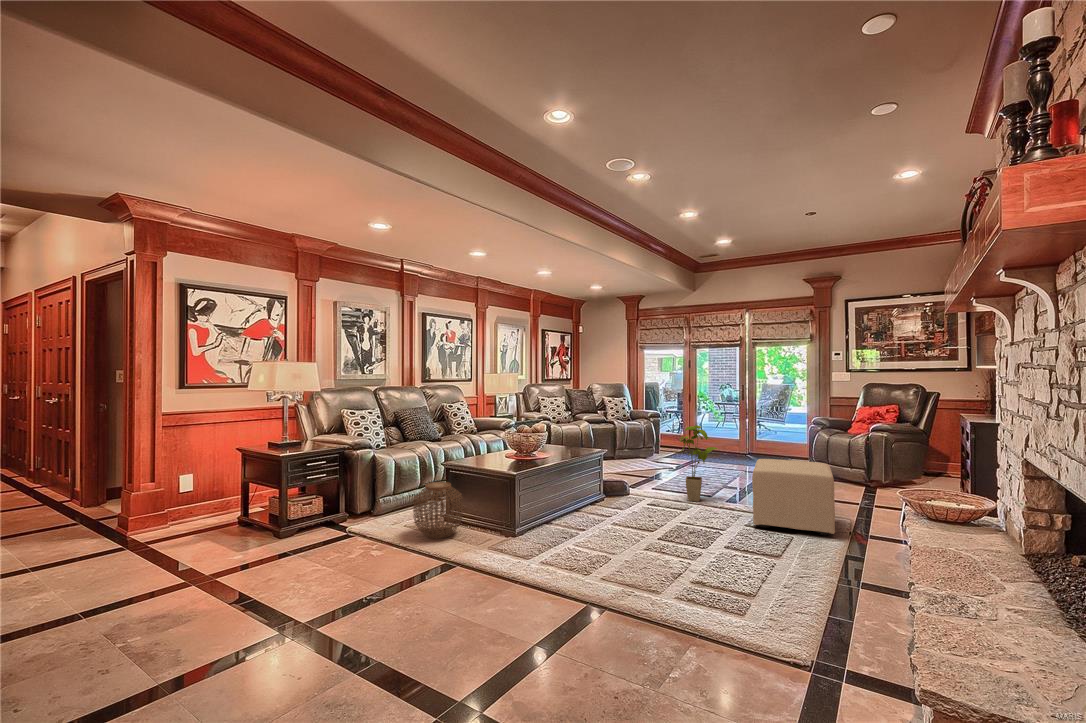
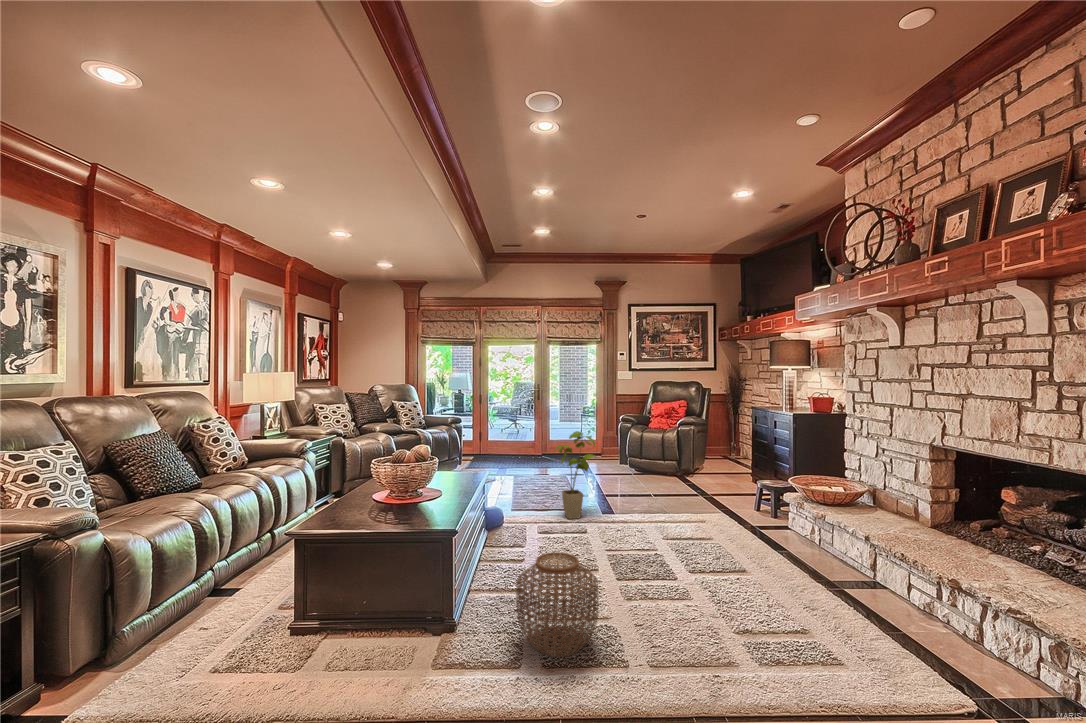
ottoman: present [752,459,835,536] -> none [645,461,743,538]
woven basket: present [413,482,463,539] -> present [516,552,598,657]

